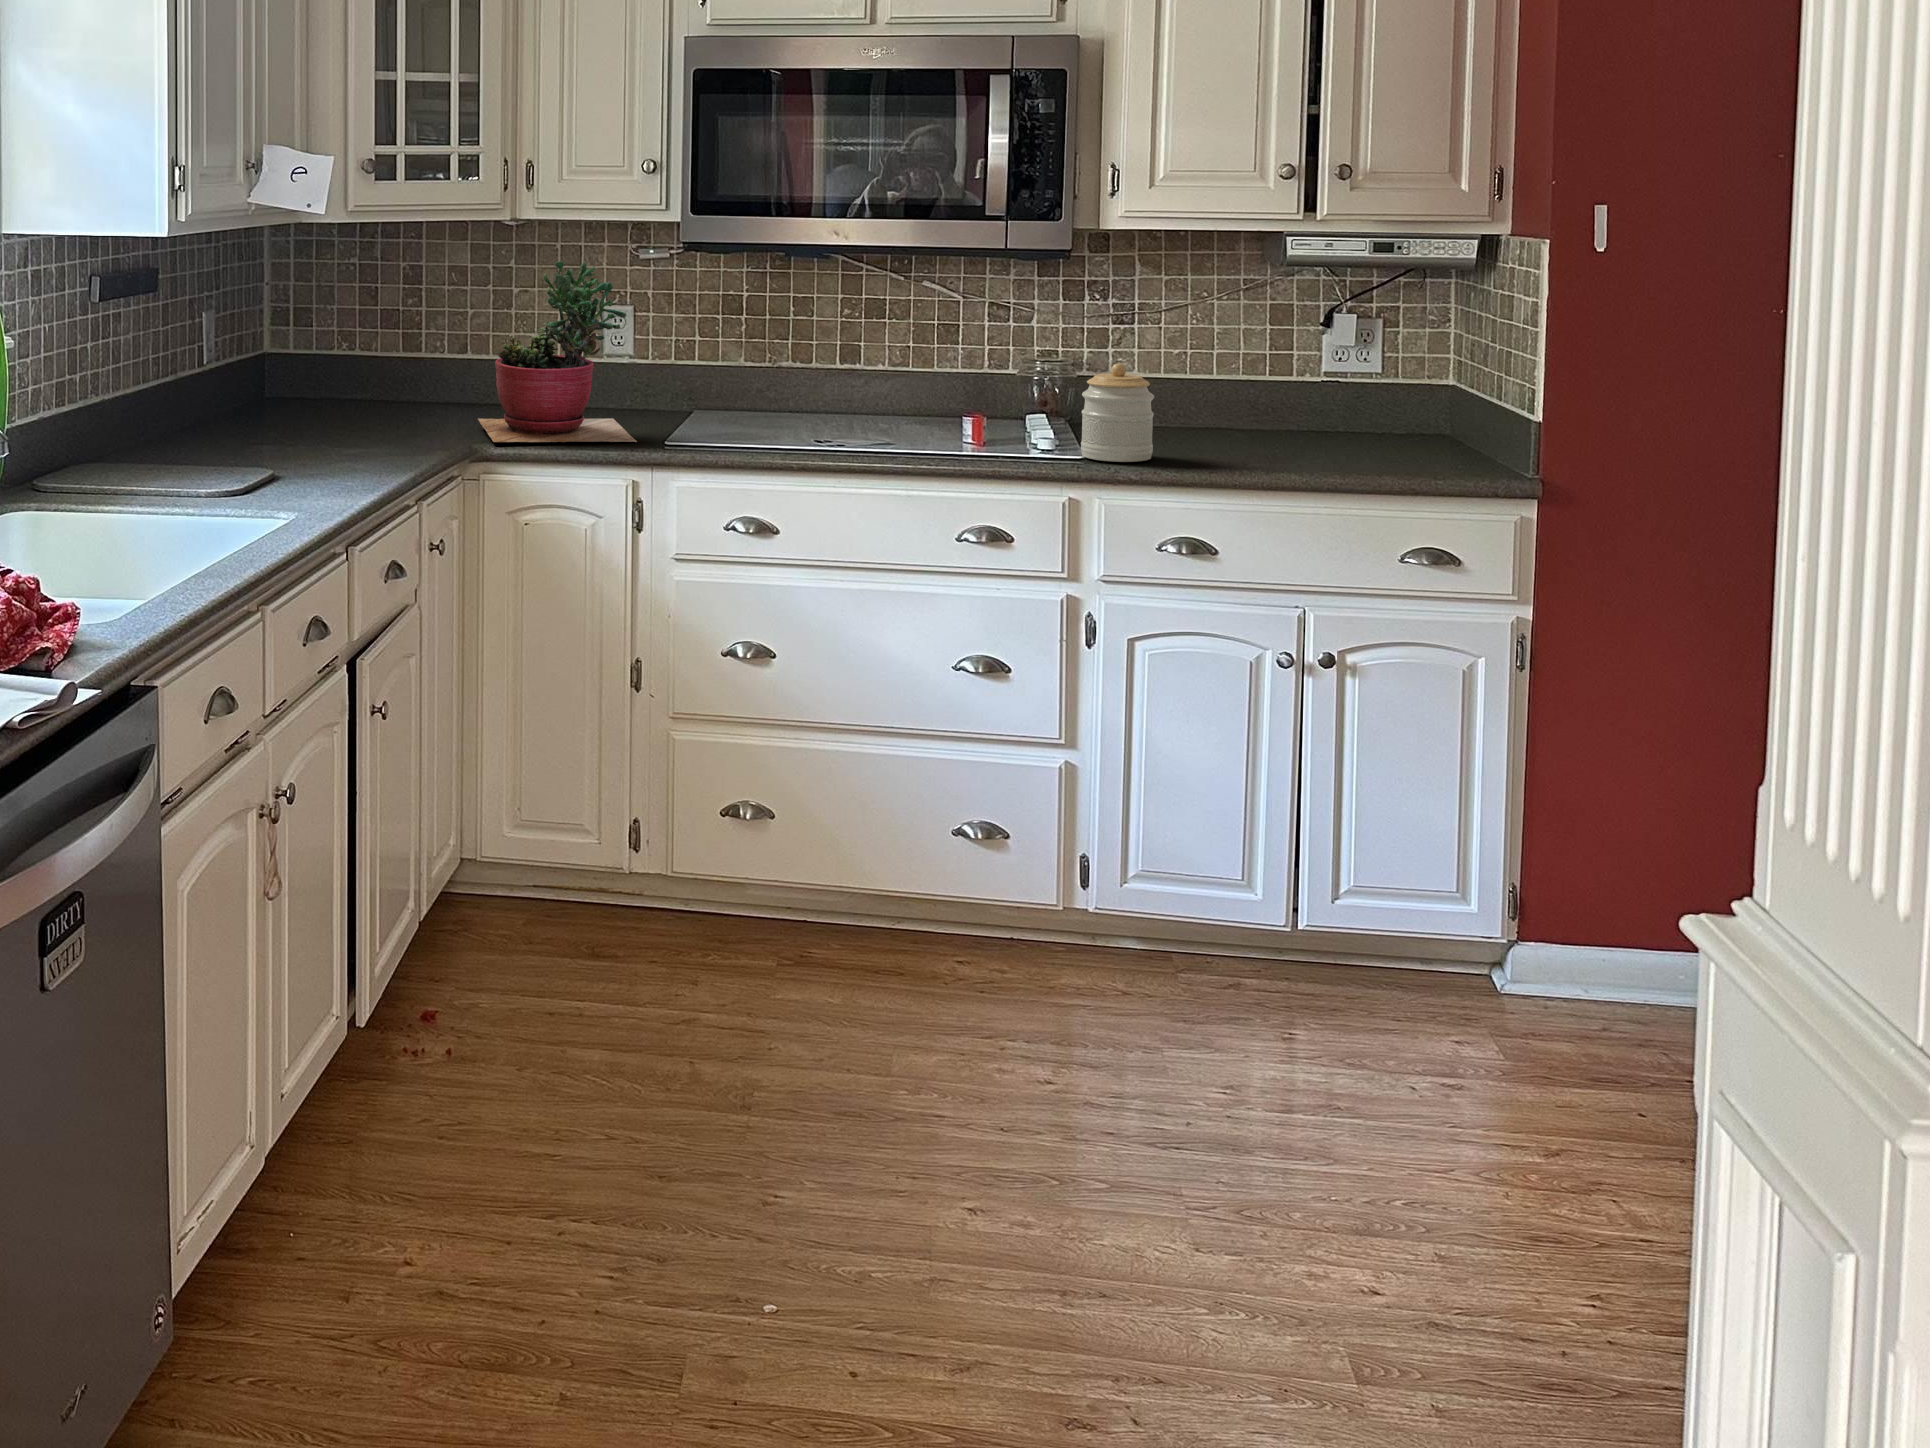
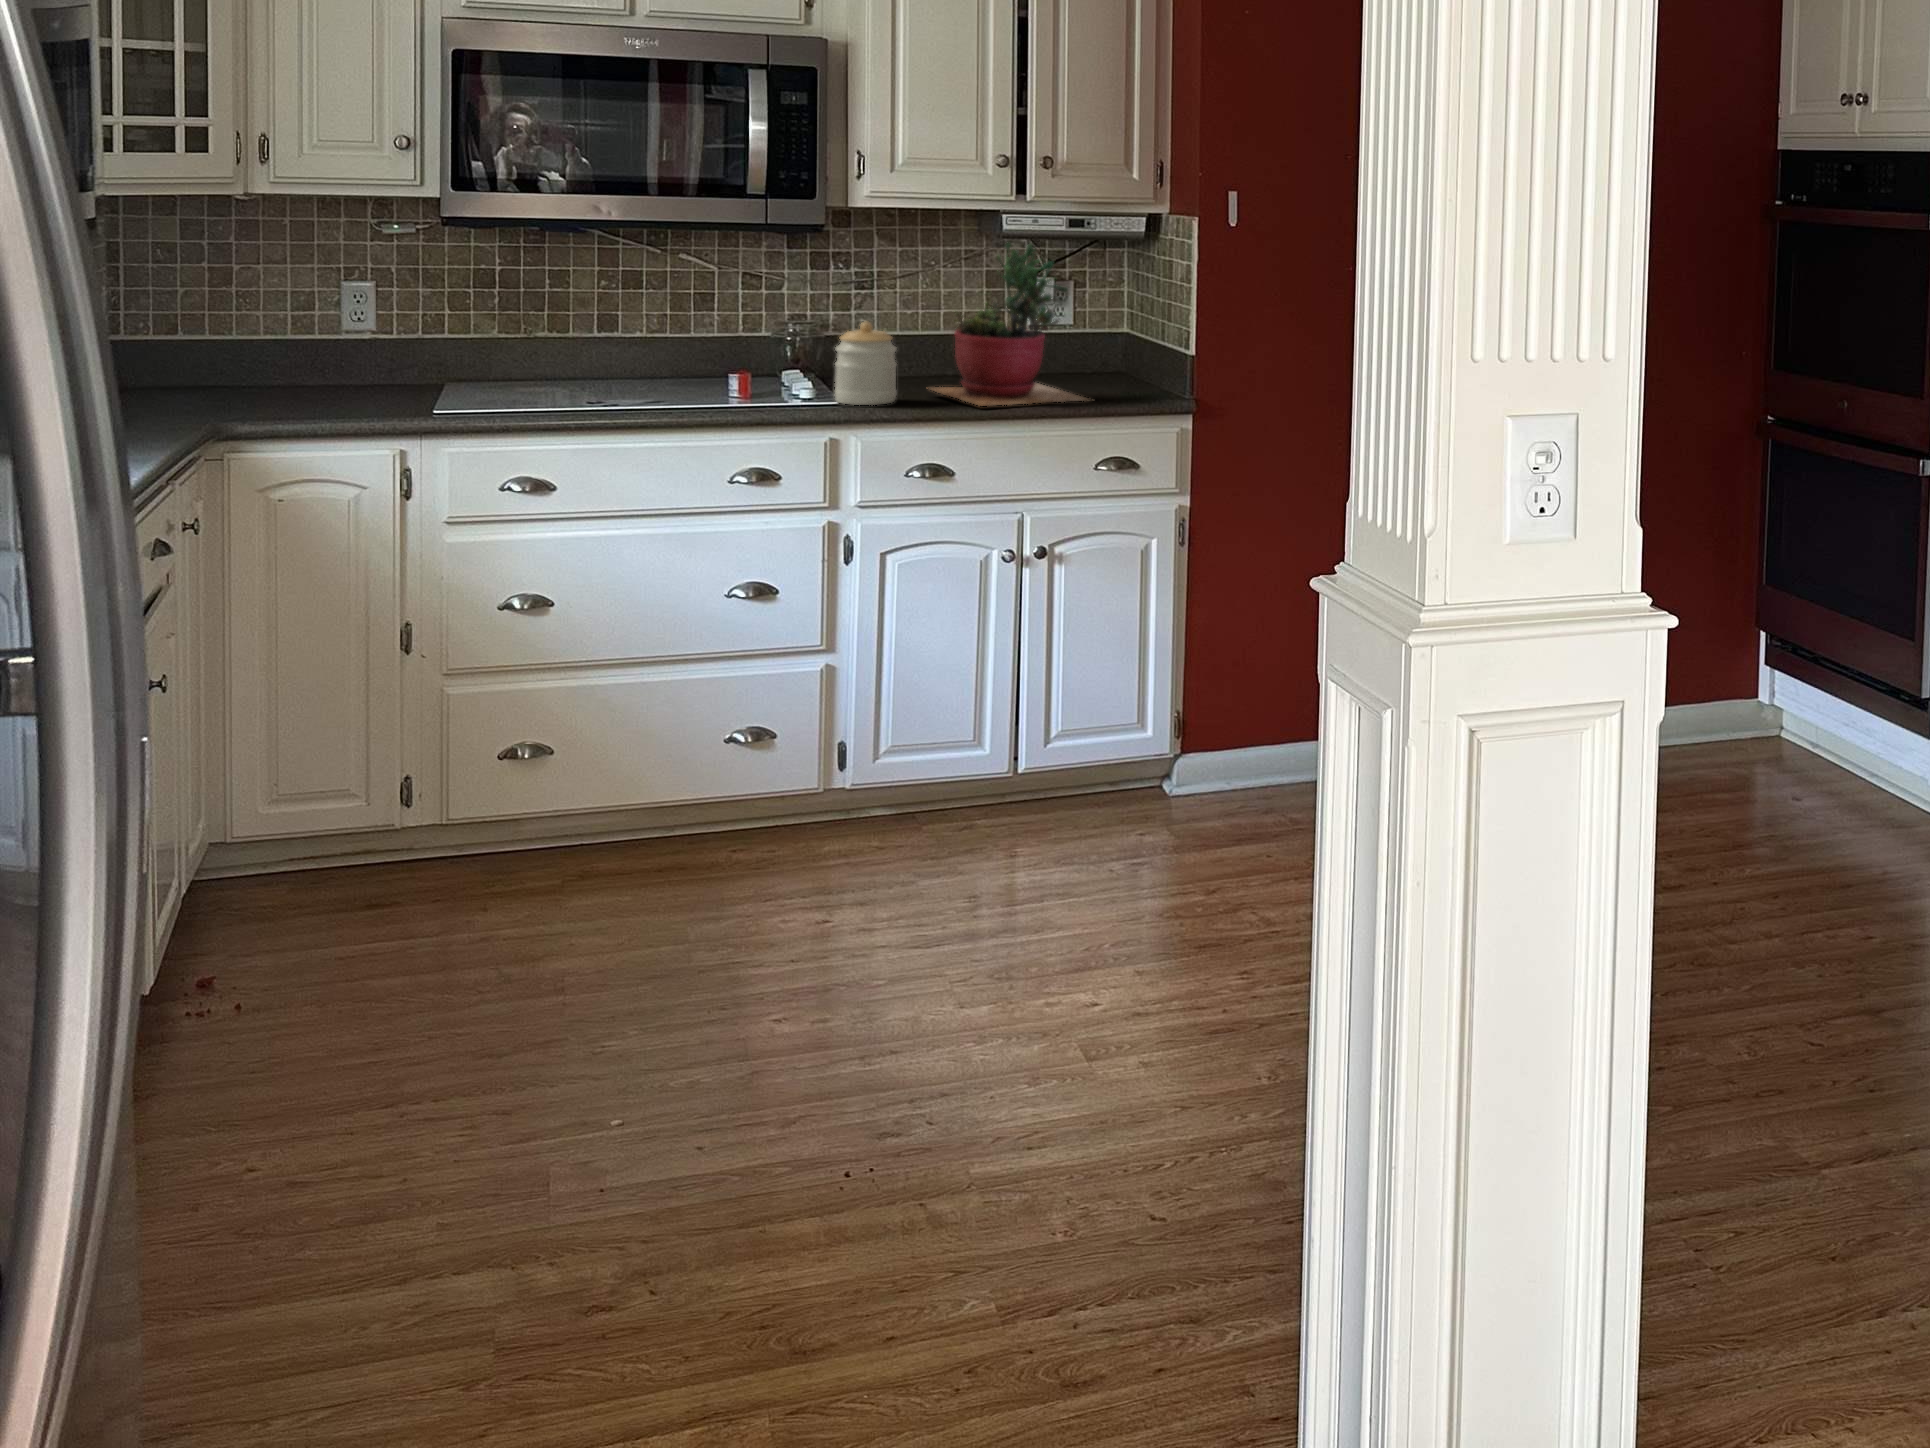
succulent plant: present [478,261,637,442] -> present [927,243,1088,406]

